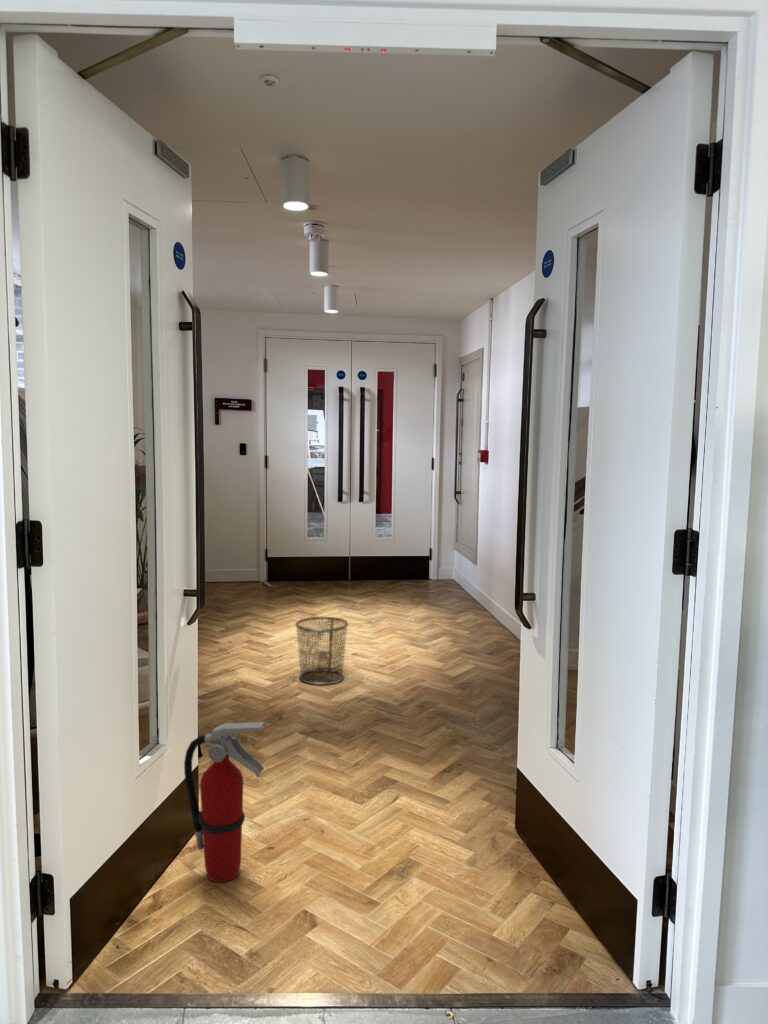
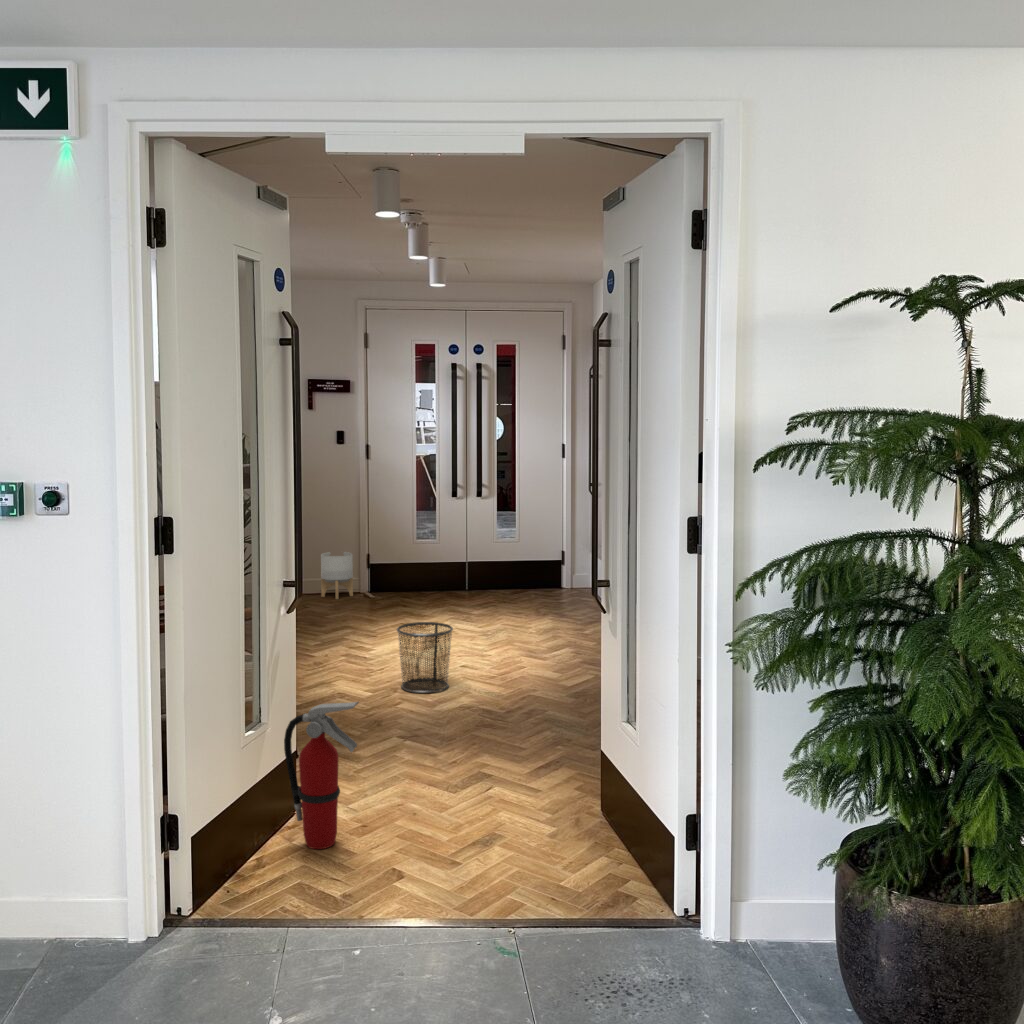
planter: none [224,548,252,589] -> present [321,552,353,599]

